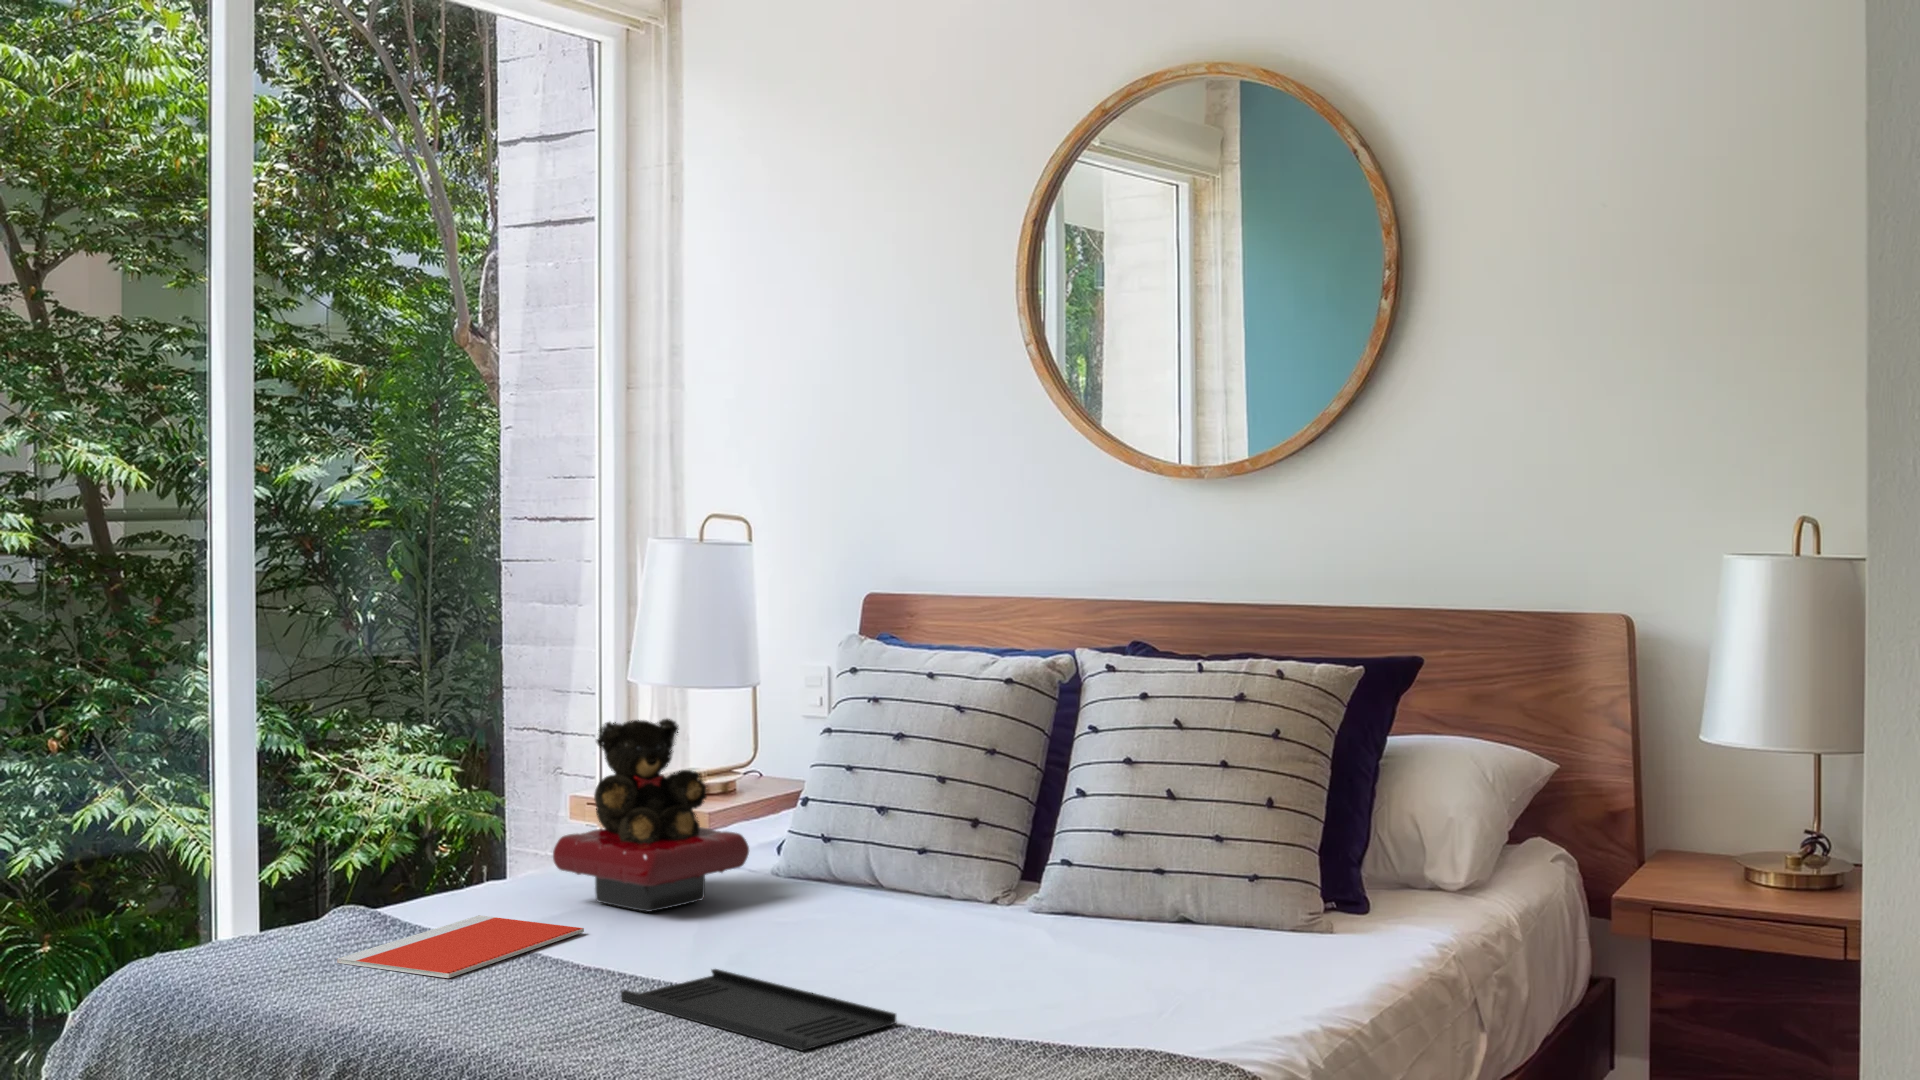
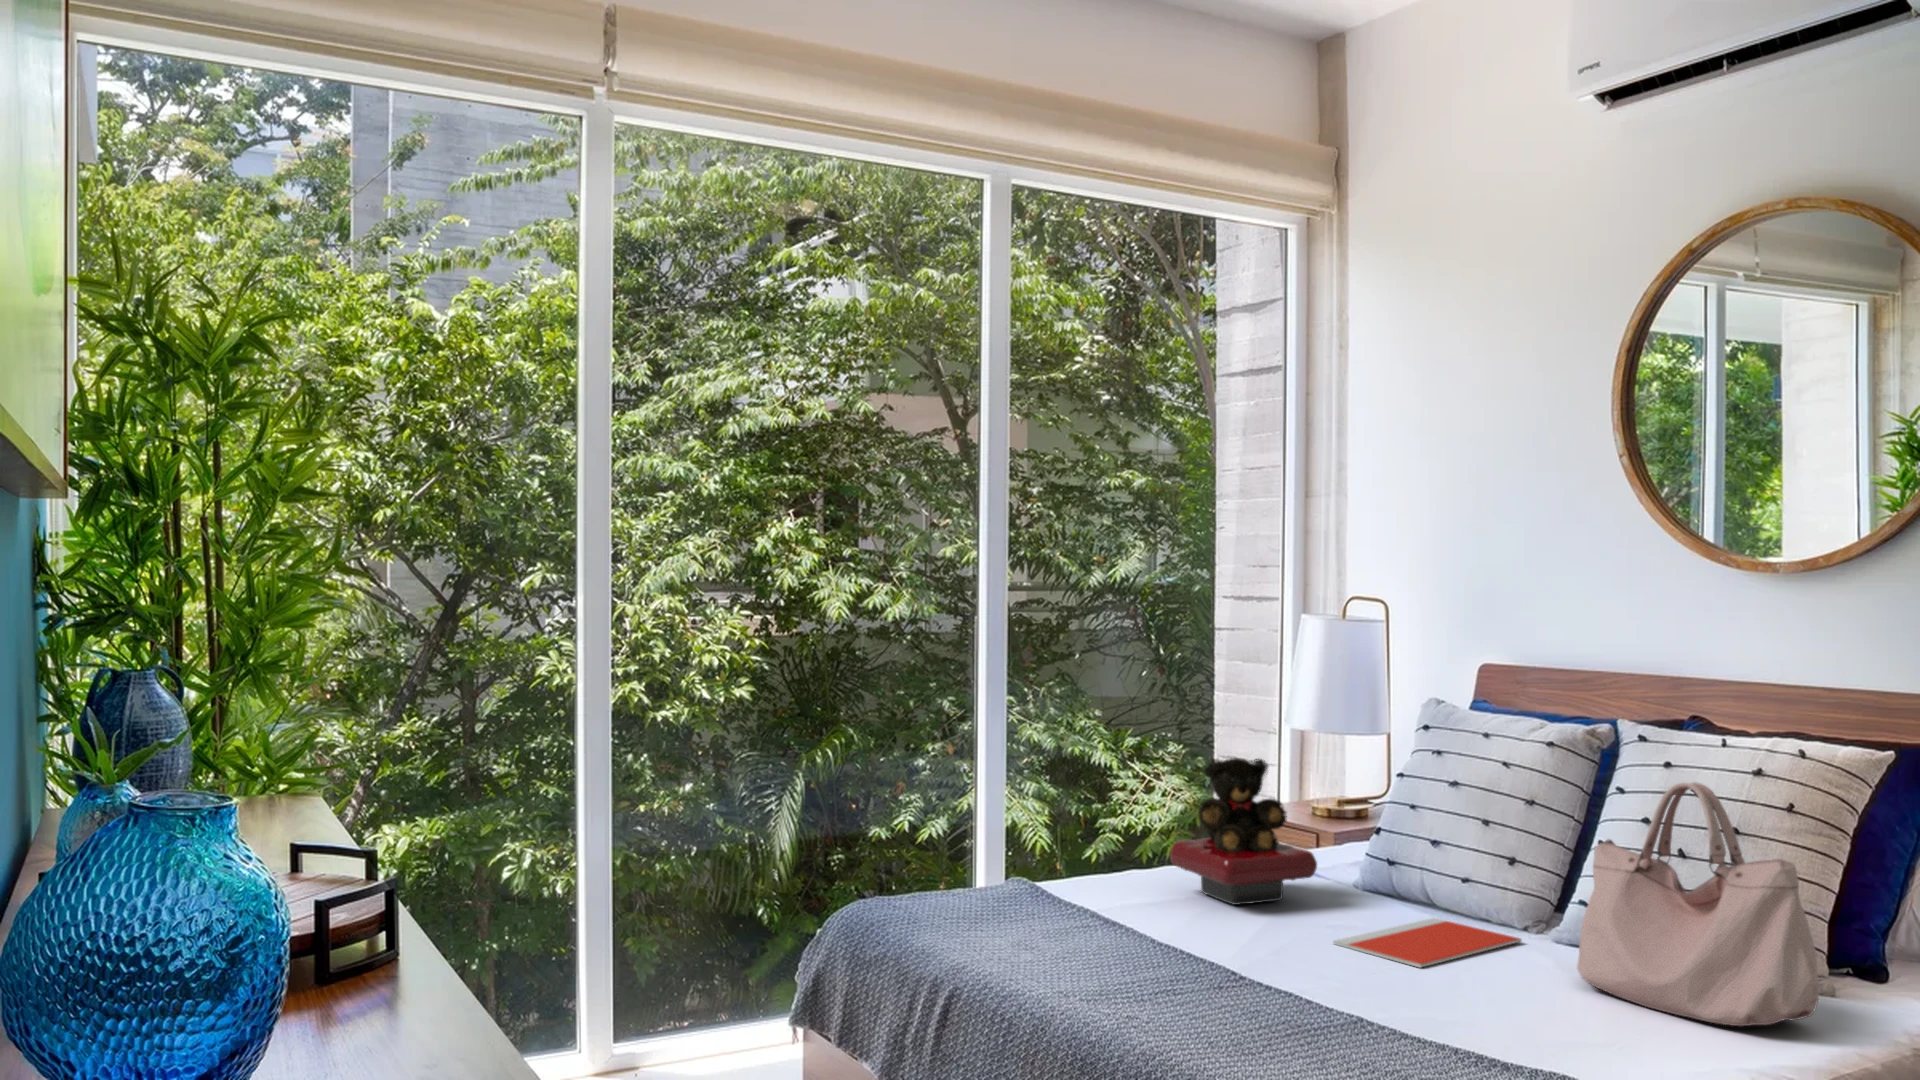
handbag: none [1087,709,1348,974] -> present [1577,782,1819,1026]
notebook: present [337,915,584,978] -> present [1333,918,1521,968]
tray: present [621,969,896,1051] -> none [1162,956,1359,1031]

